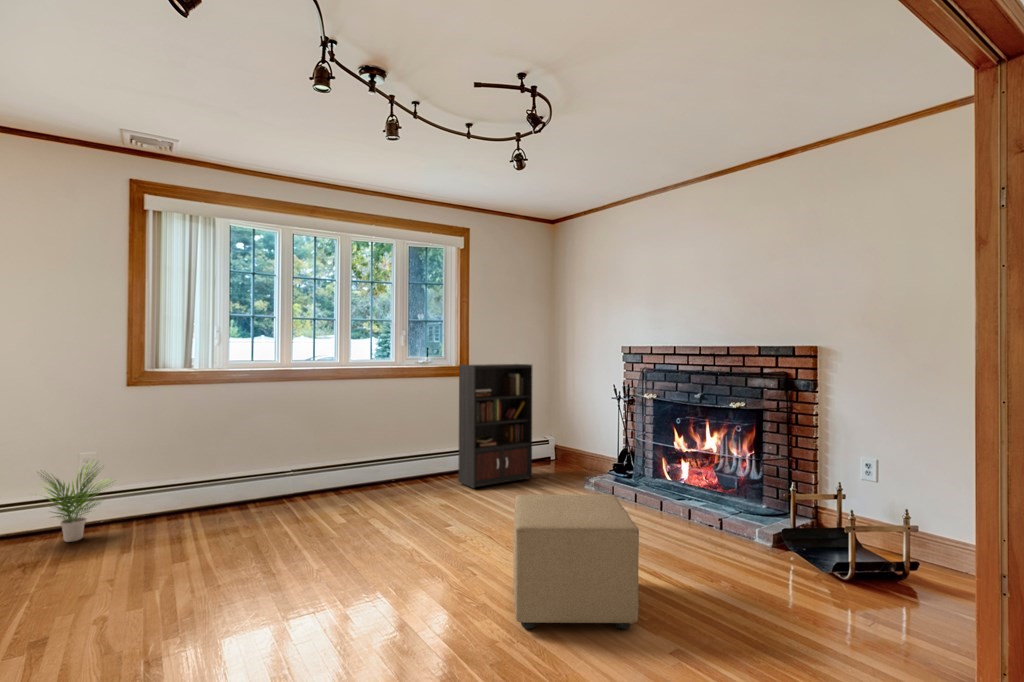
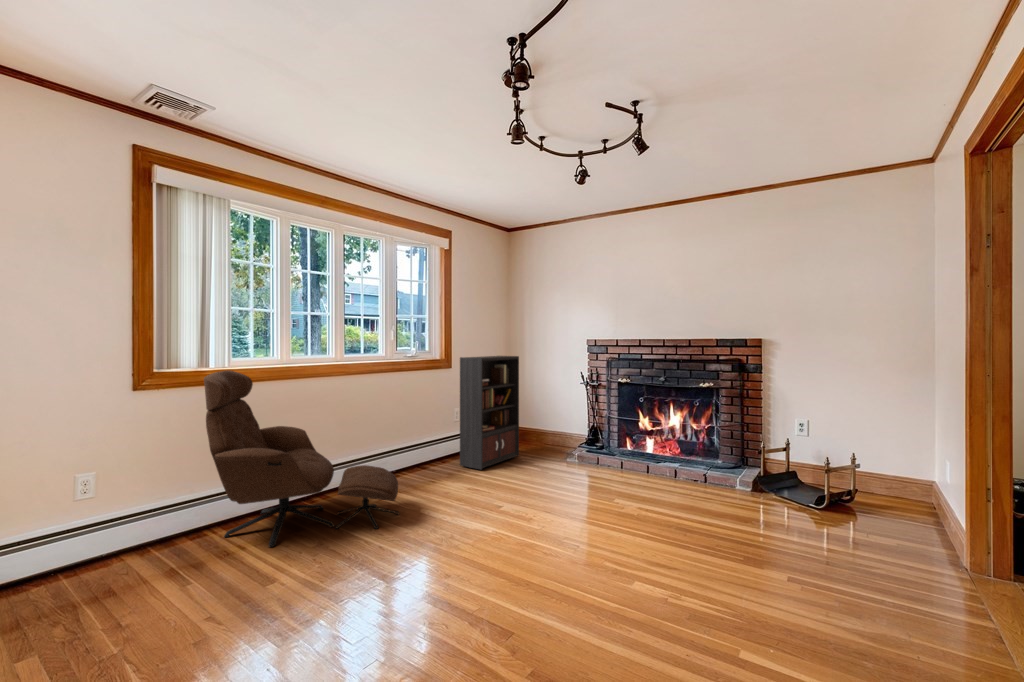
lounge chair: none [167,372,351,534] -> present [204,370,399,547]
potted plant: present [45,463,107,542] -> none [31,479,142,583]
ottoman: present [513,494,639,630] -> none [619,462,755,580]

